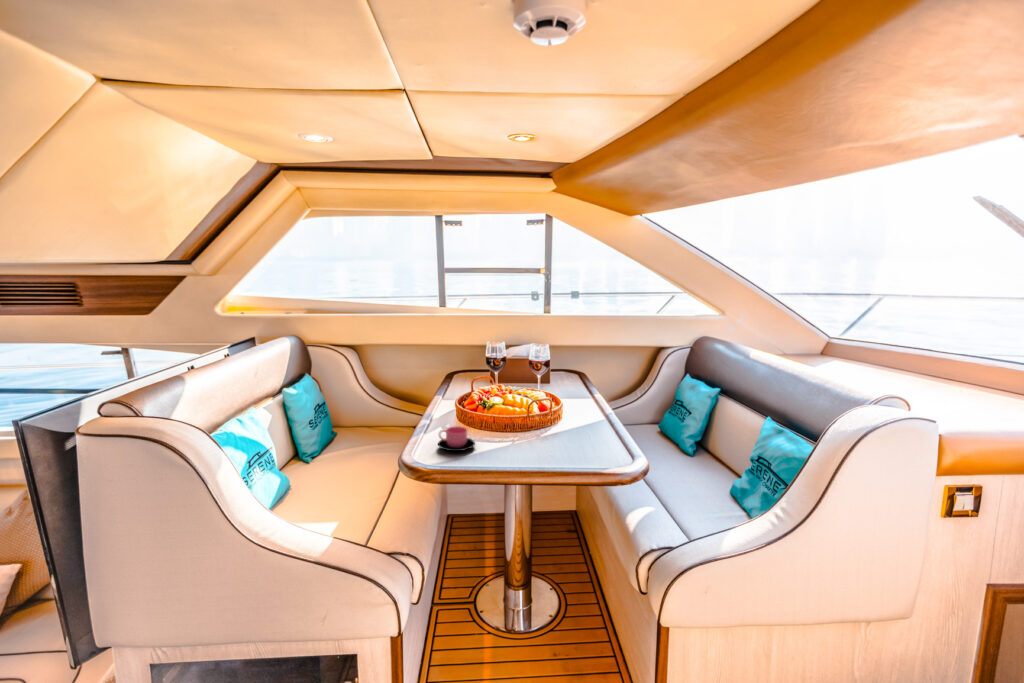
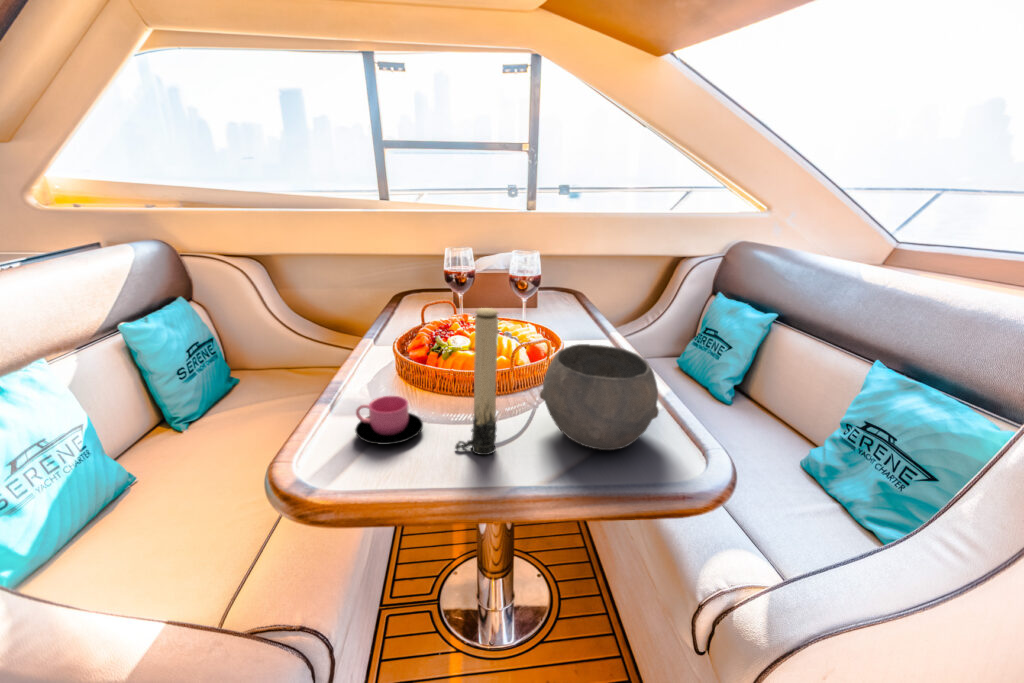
candle: none [493,376,517,458] -> present [455,308,498,455]
bowl: none [541,398,608,456] -> present [540,344,659,450]

